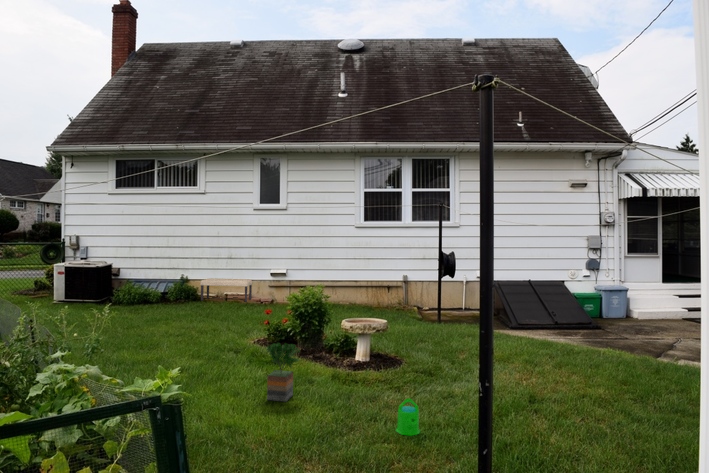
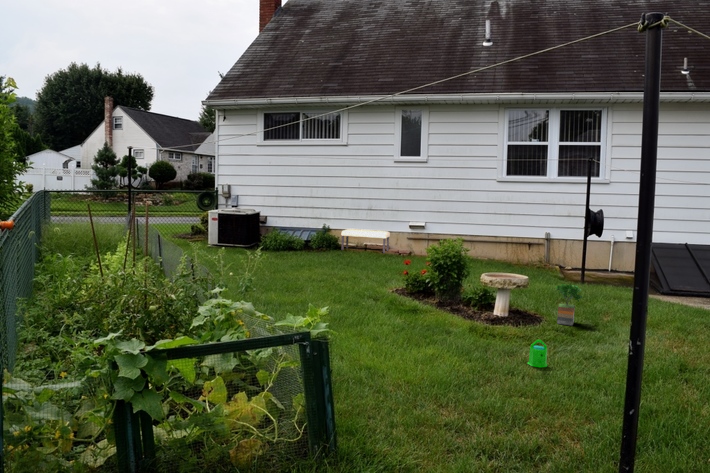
potted tree: present [267,343,299,402] -> present [556,284,582,326]

